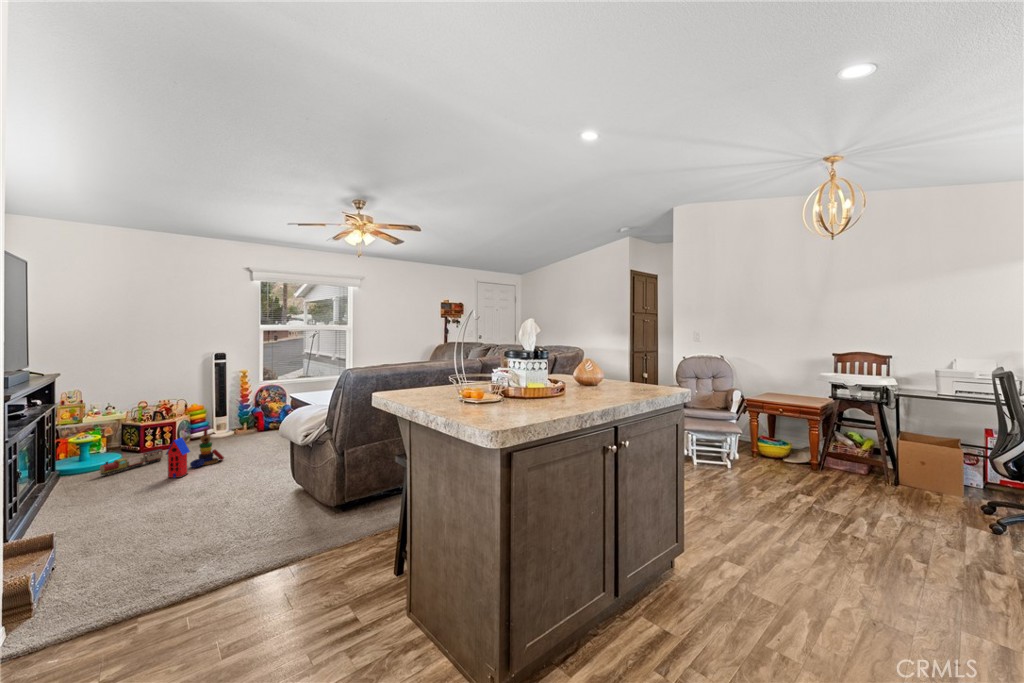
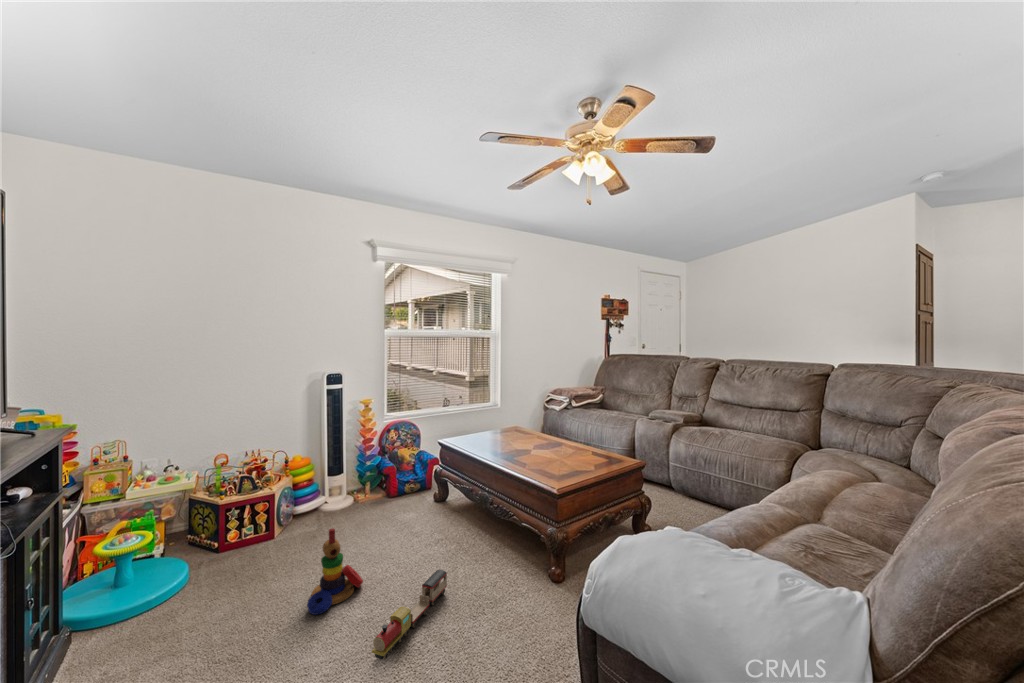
toy house: present [166,438,190,478] -> none [265,566,313,660]
toy train: present [100,449,163,476] -> present [372,570,447,660]

